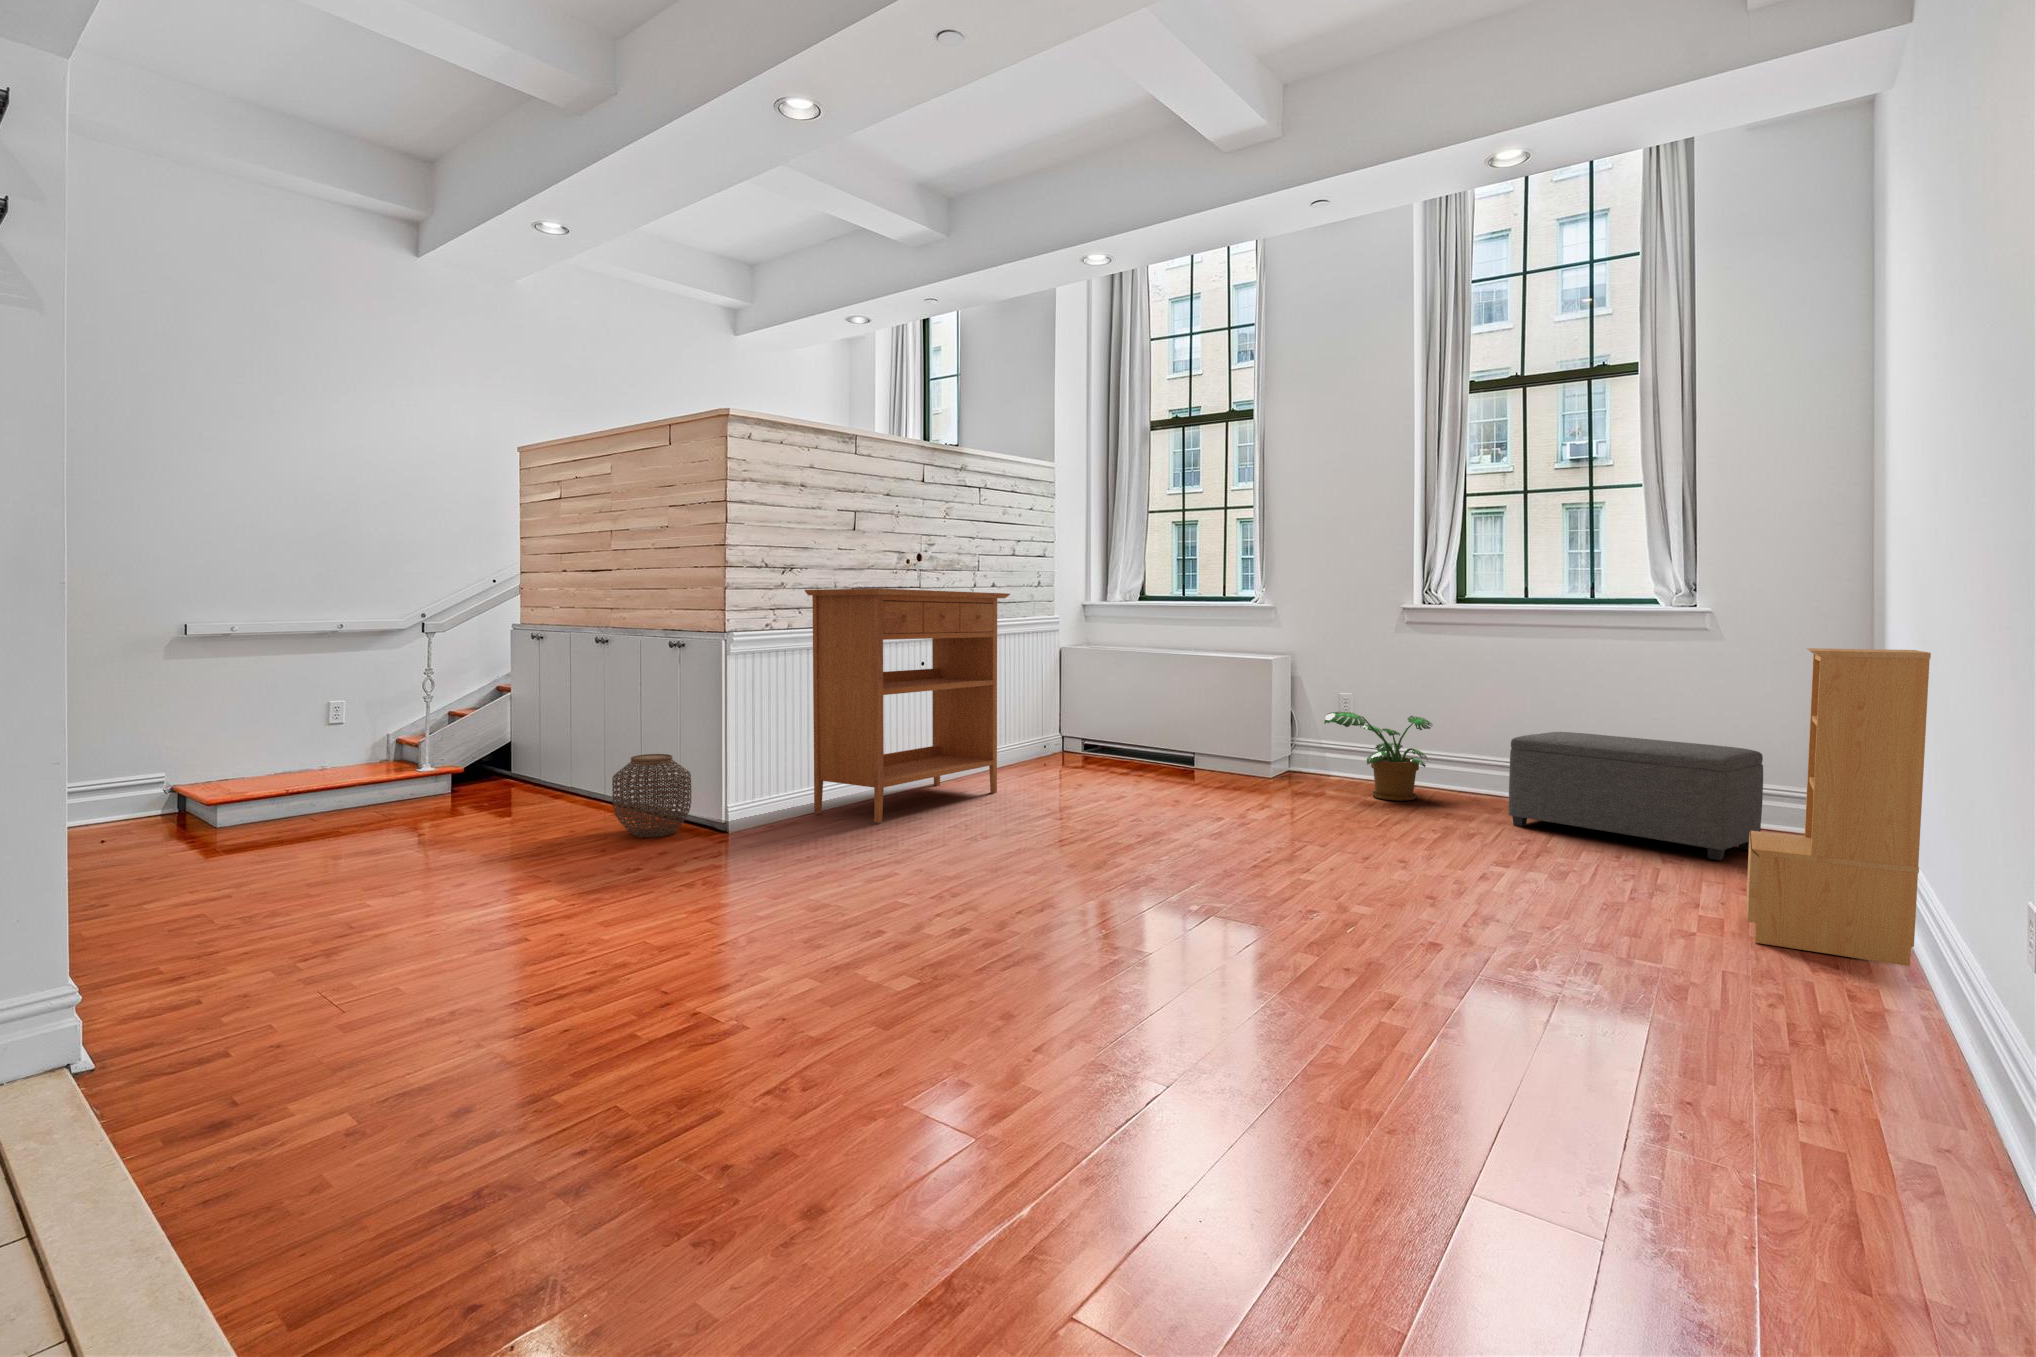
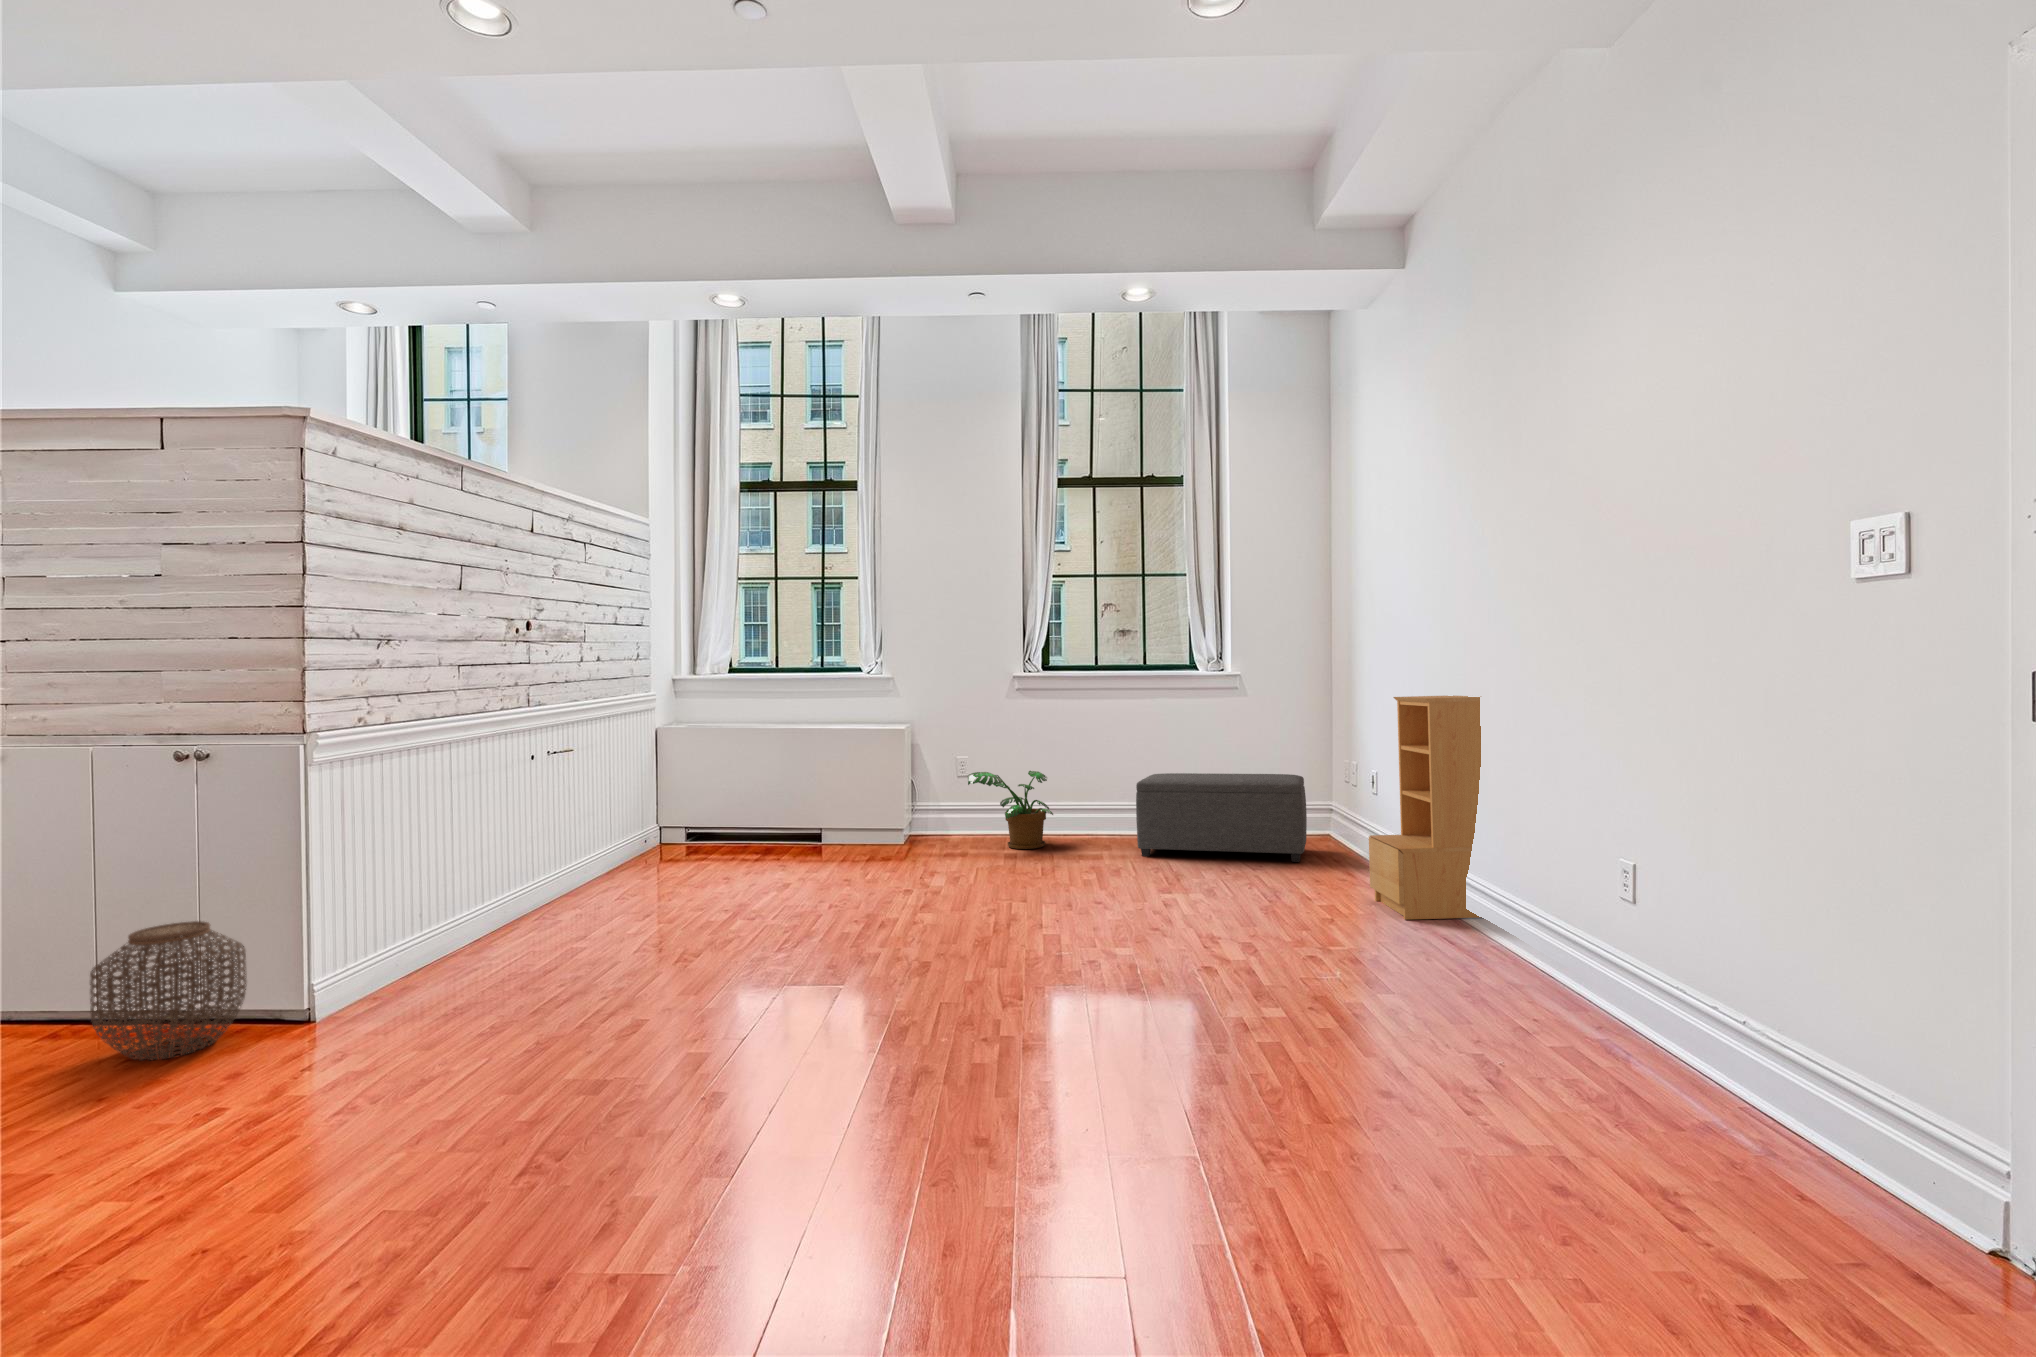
console table: present [805,588,1010,823] -> none [411,664,652,967]

